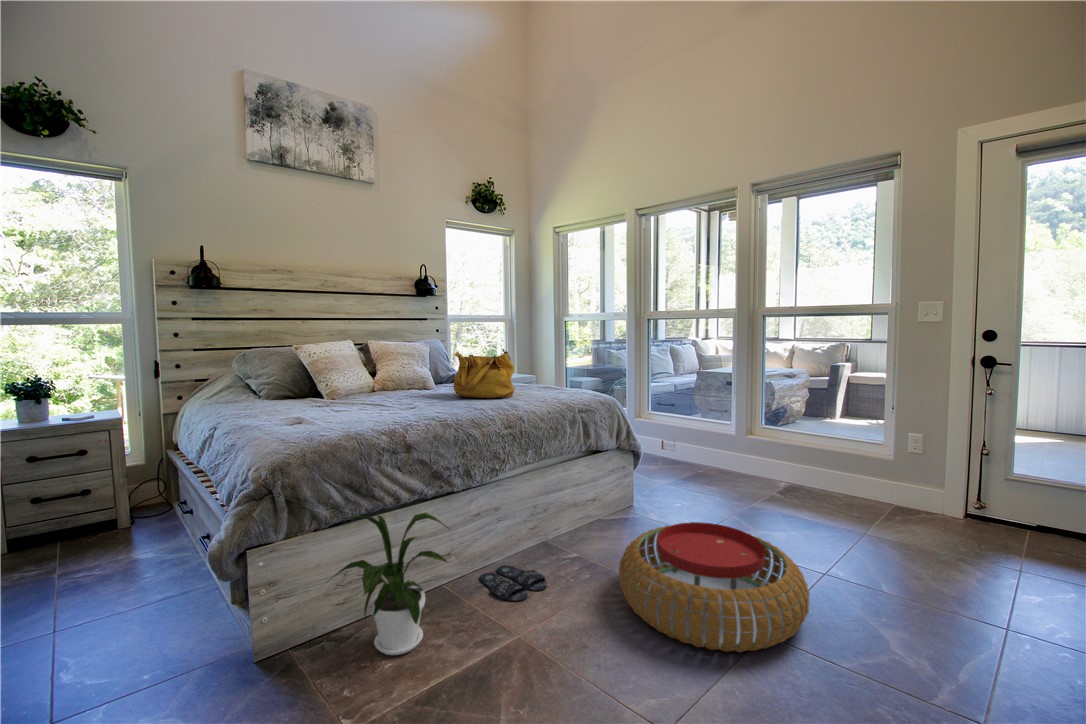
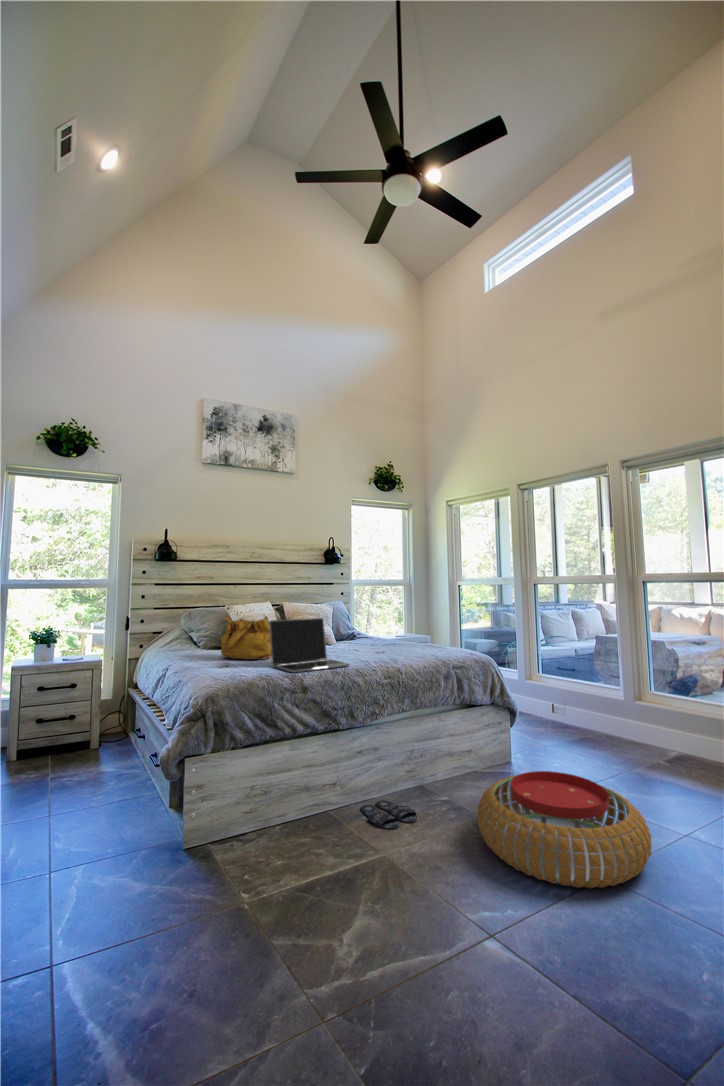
handbag: present [454,349,514,398] -> present [221,616,271,660]
laptop: none [356,358,462,427] -> present [269,618,349,673]
house plant: present [335,513,447,655] -> none [238,739,333,857]

